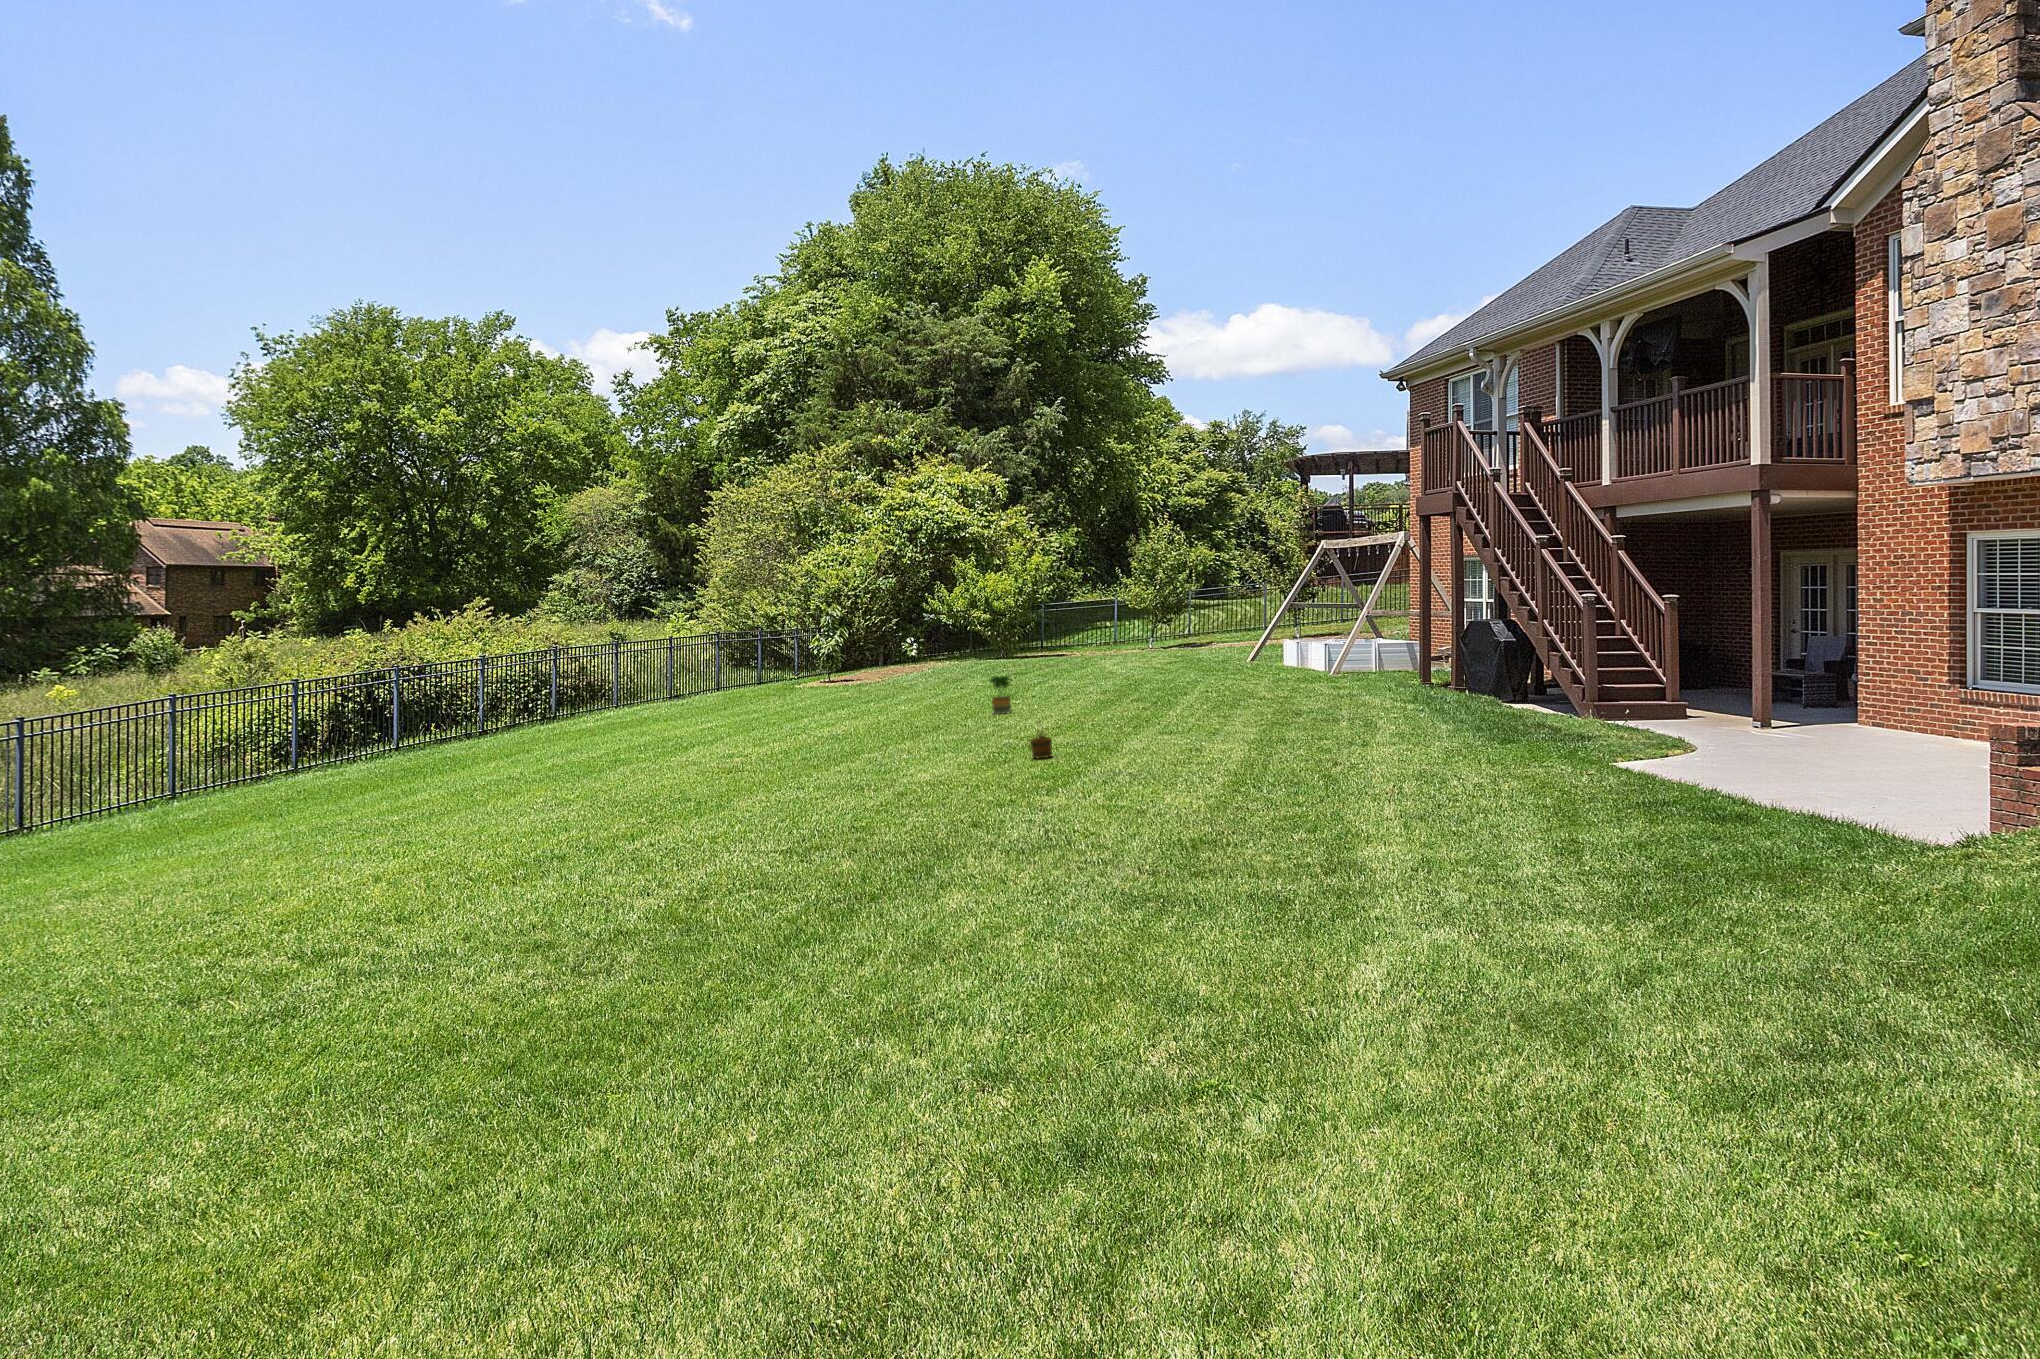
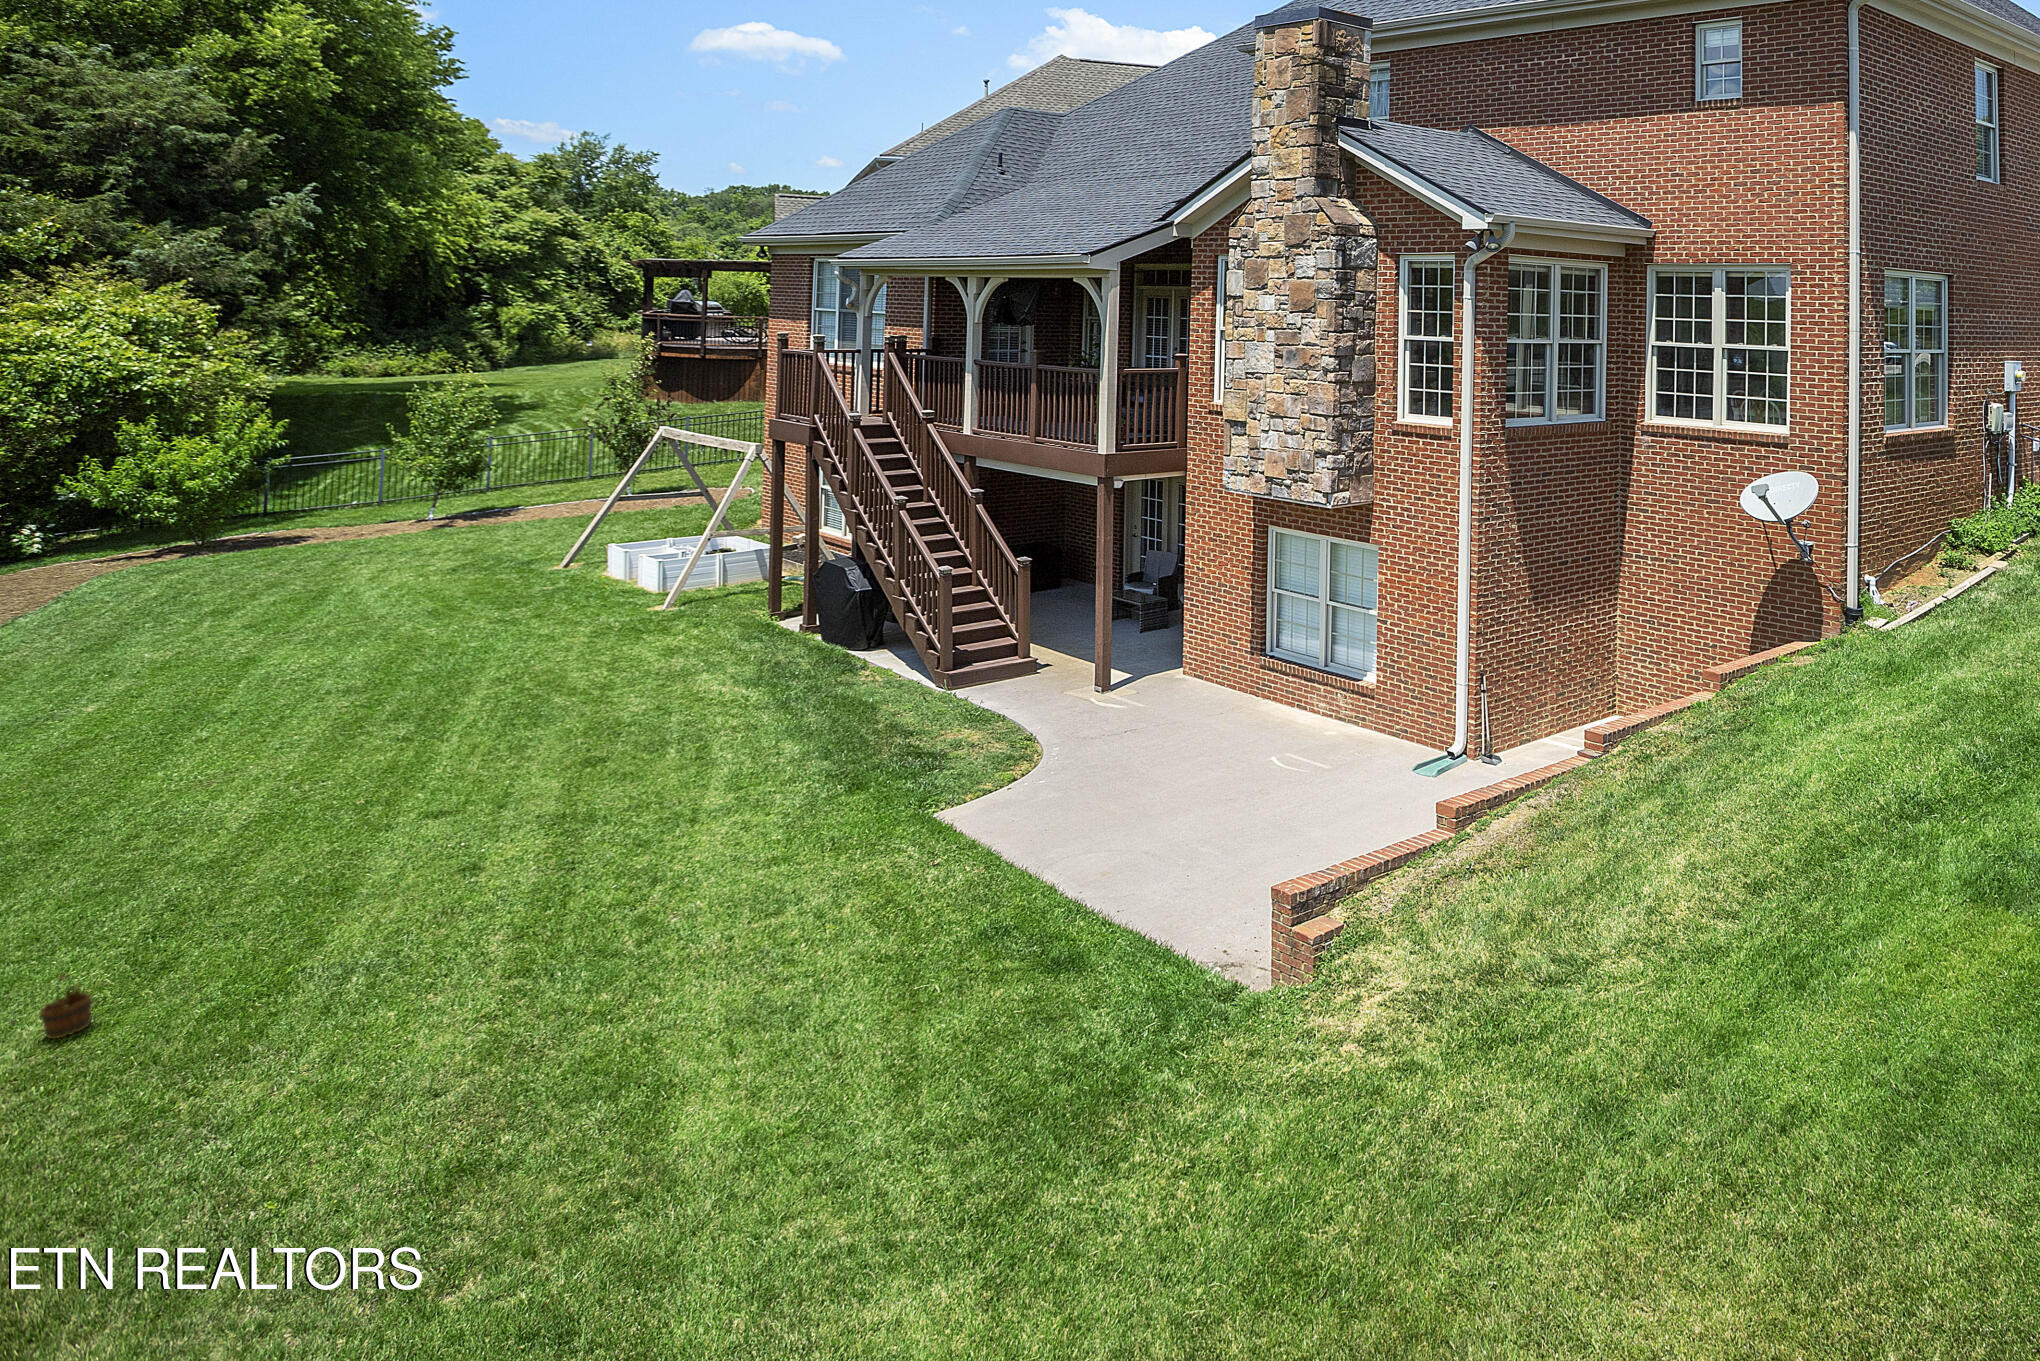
potted tree: present [990,676,1012,714] -> none [49,748,104,813]

